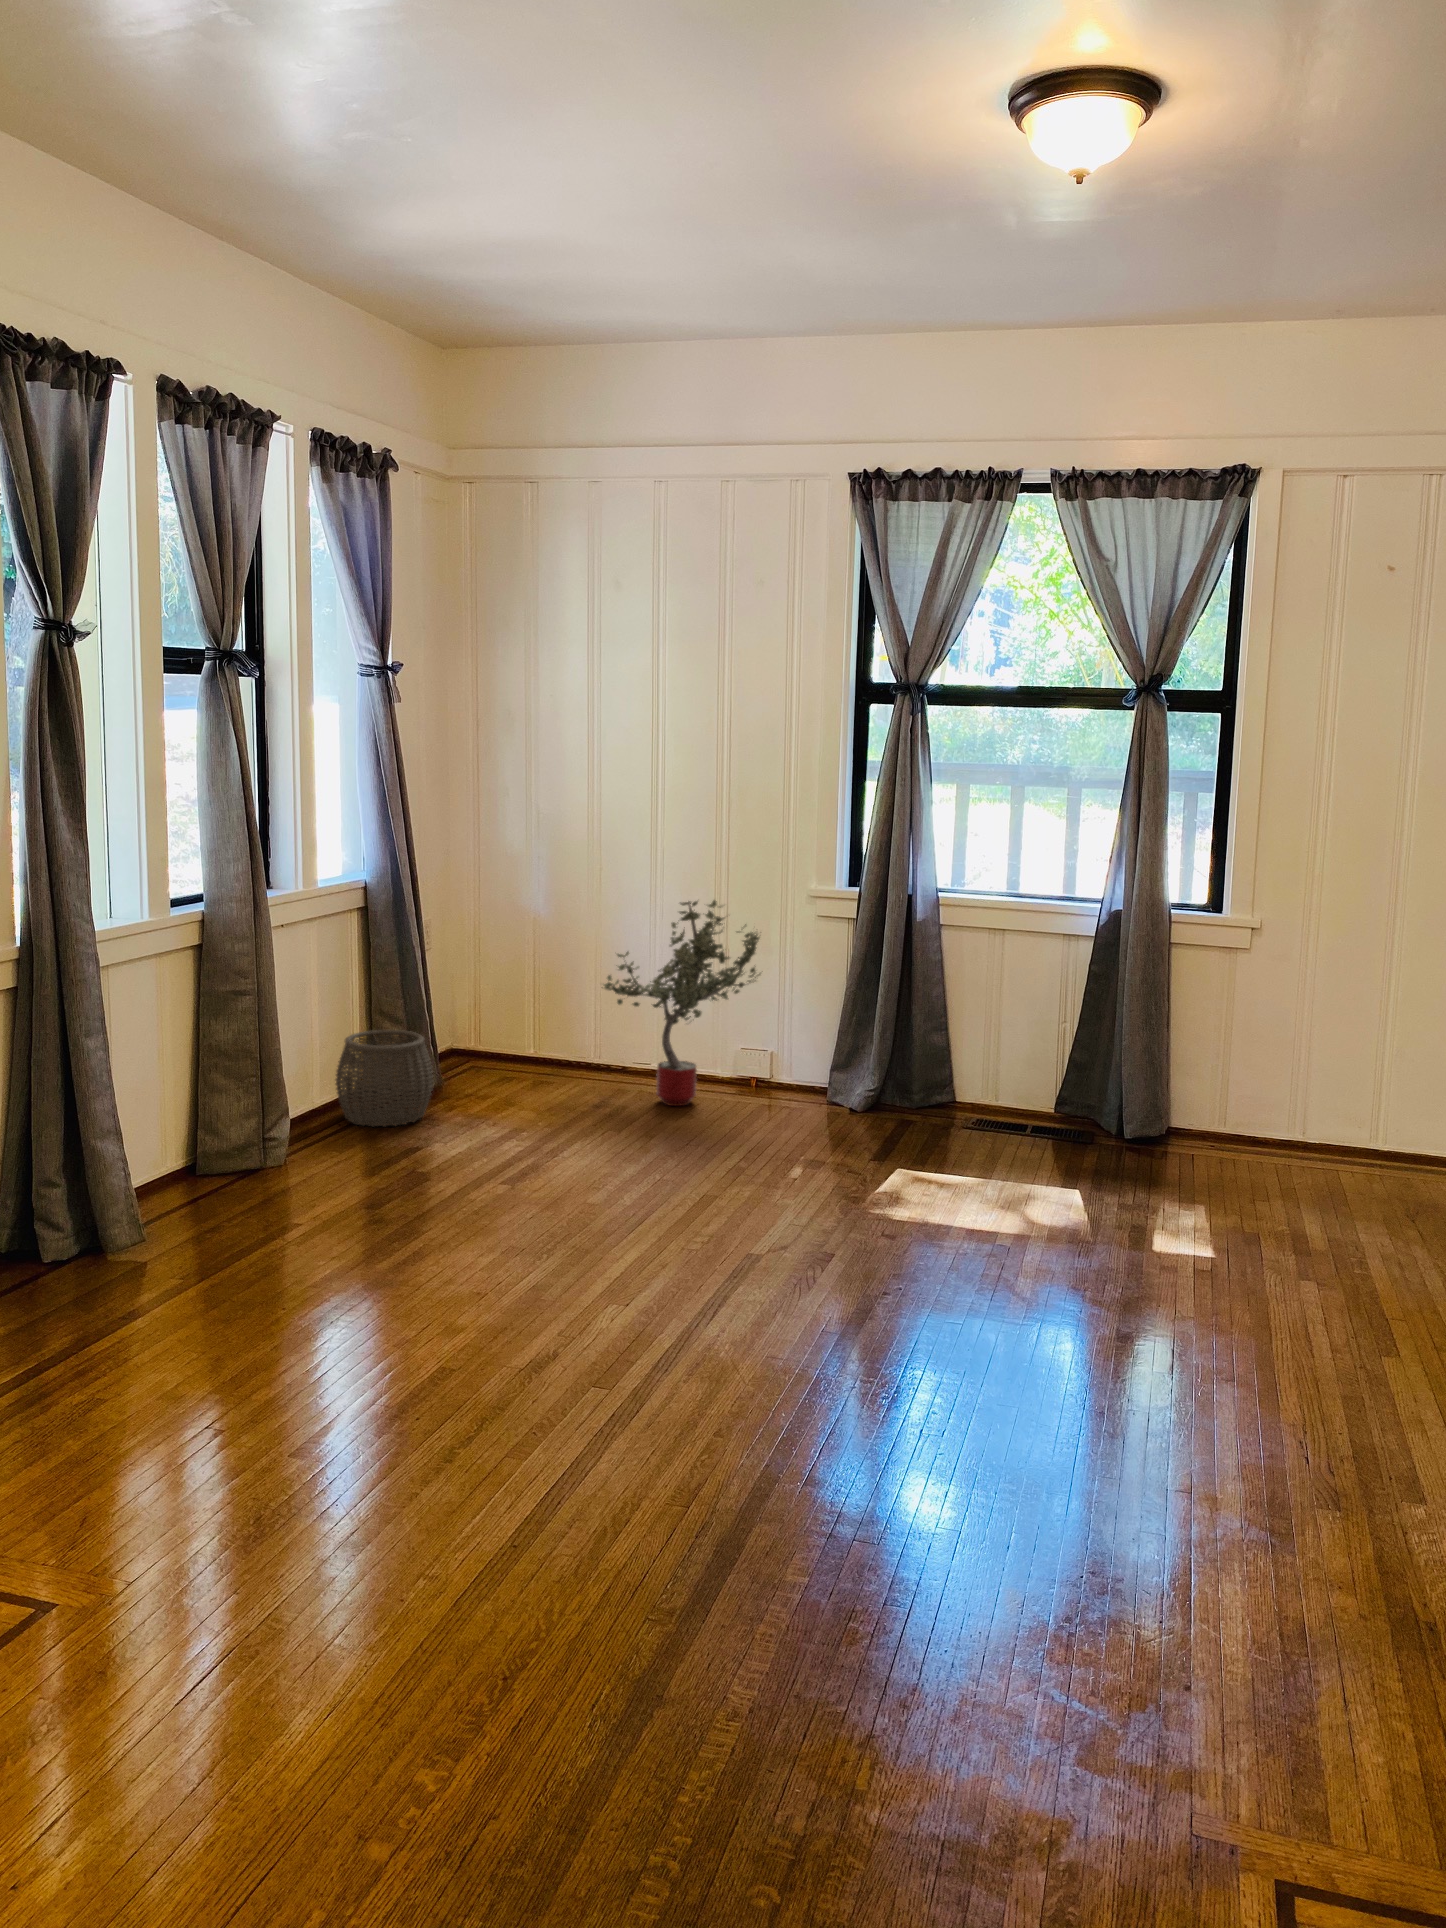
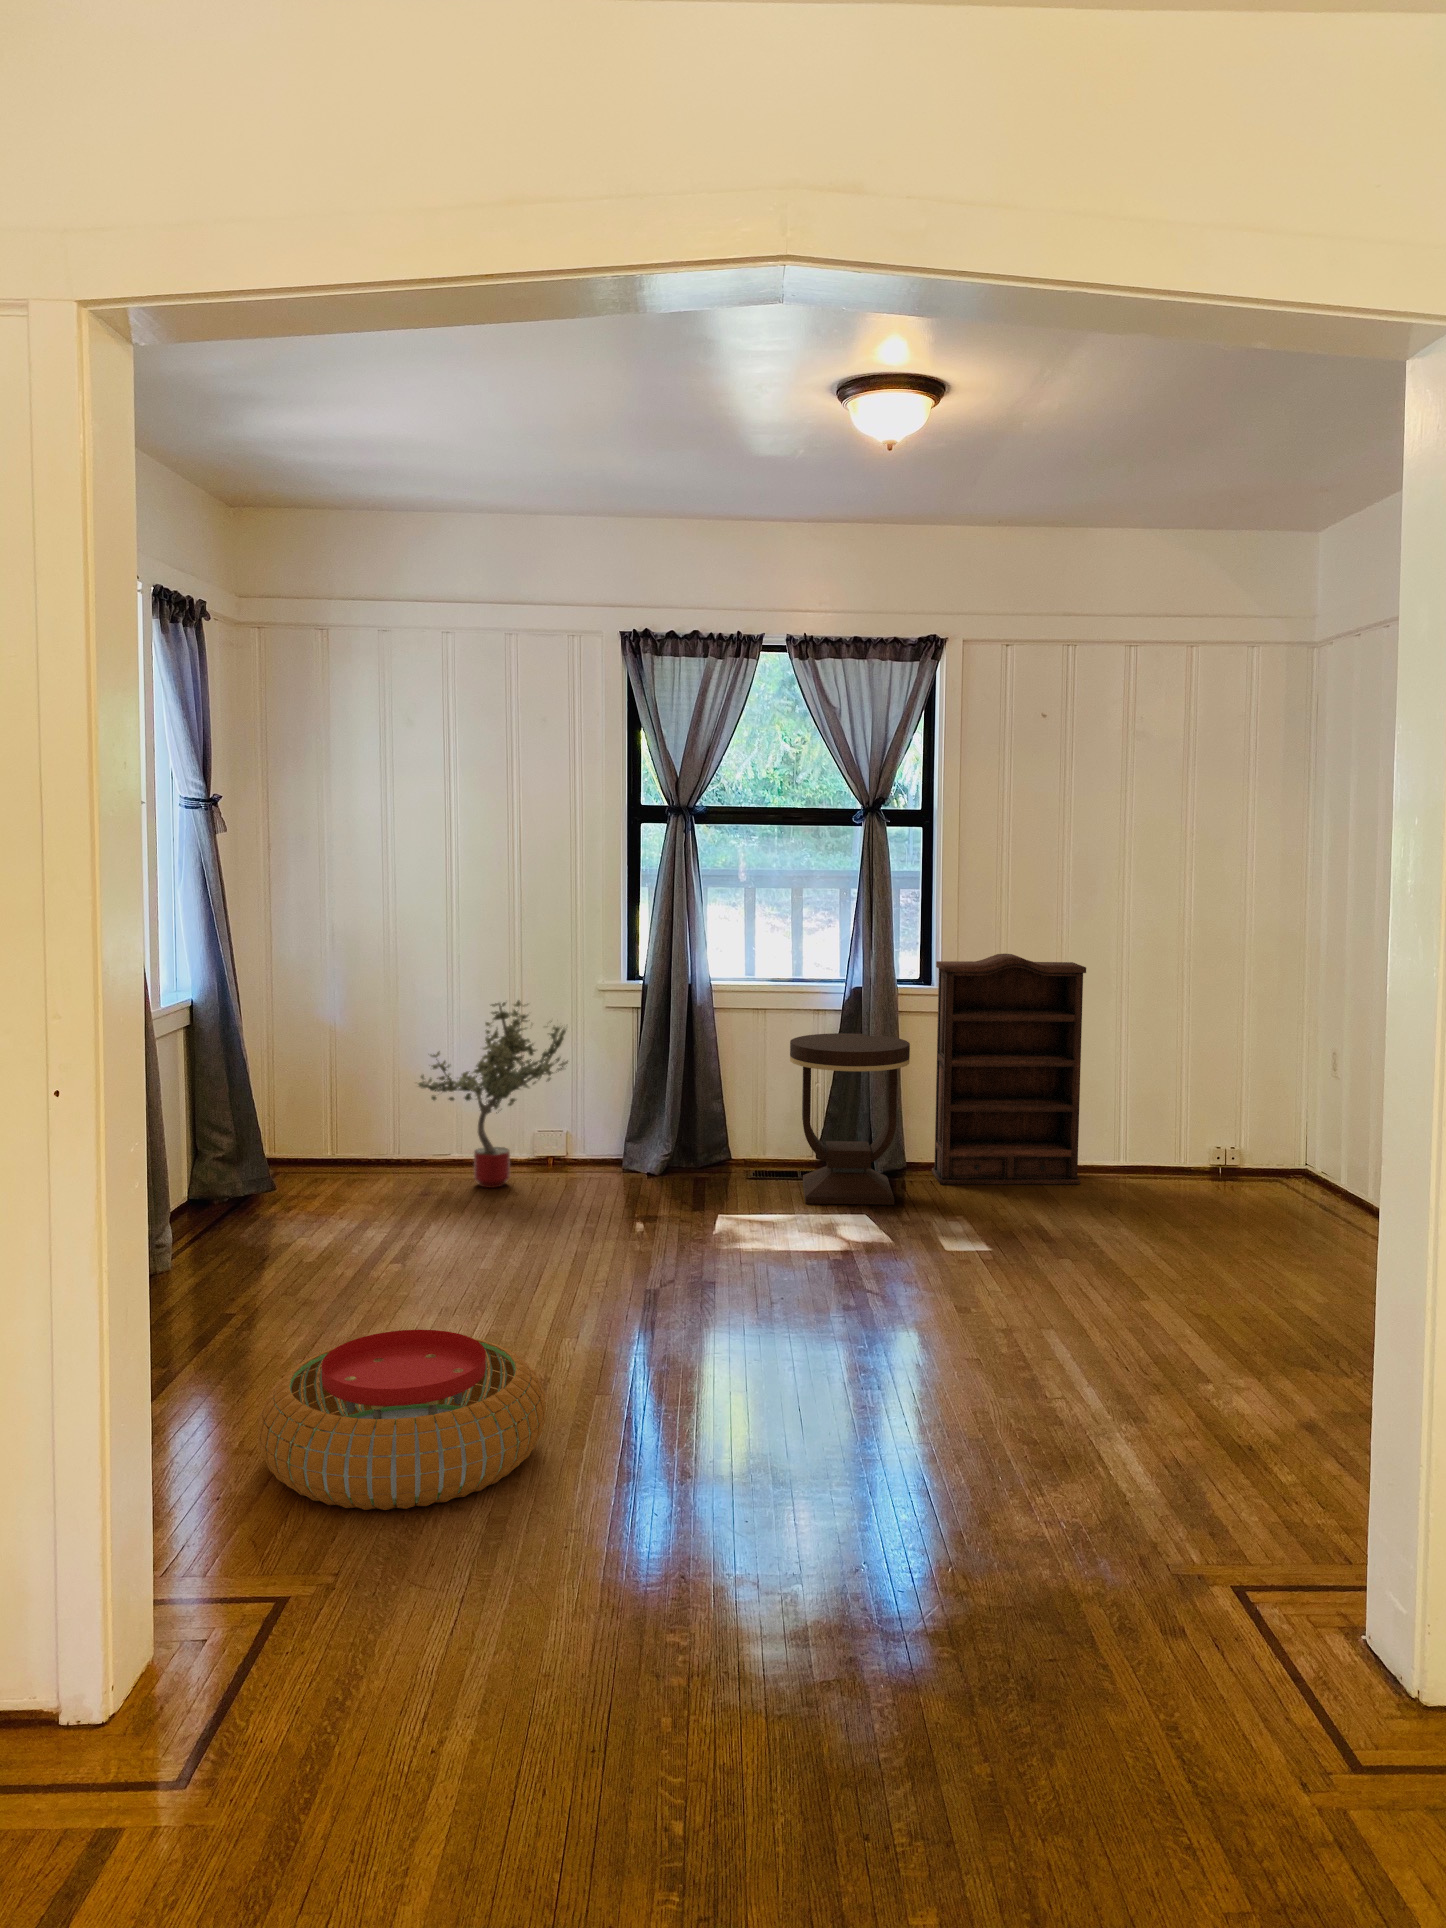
bookshelf: none [1202,878,1423,1182] -> present [932,954,1086,1184]
side table: none [1013,963,1165,1181] -> present [790,1033,910,1205]
woven basket: present [336,1030,433,1127] -> none [182,1141,279,1235]
pouf: none [158,1270,497,1487] -> present [258,1330,546,1510]

